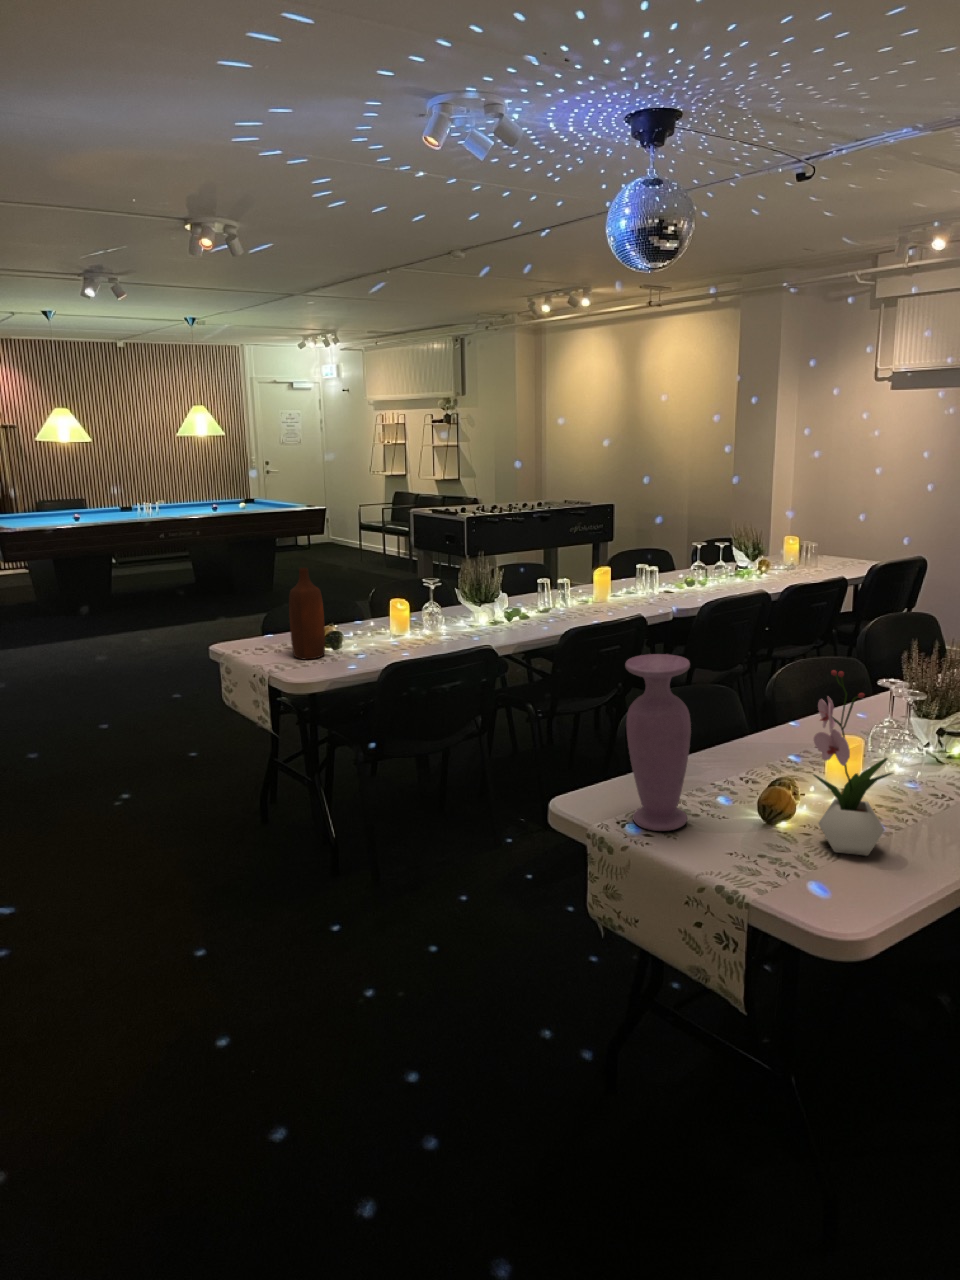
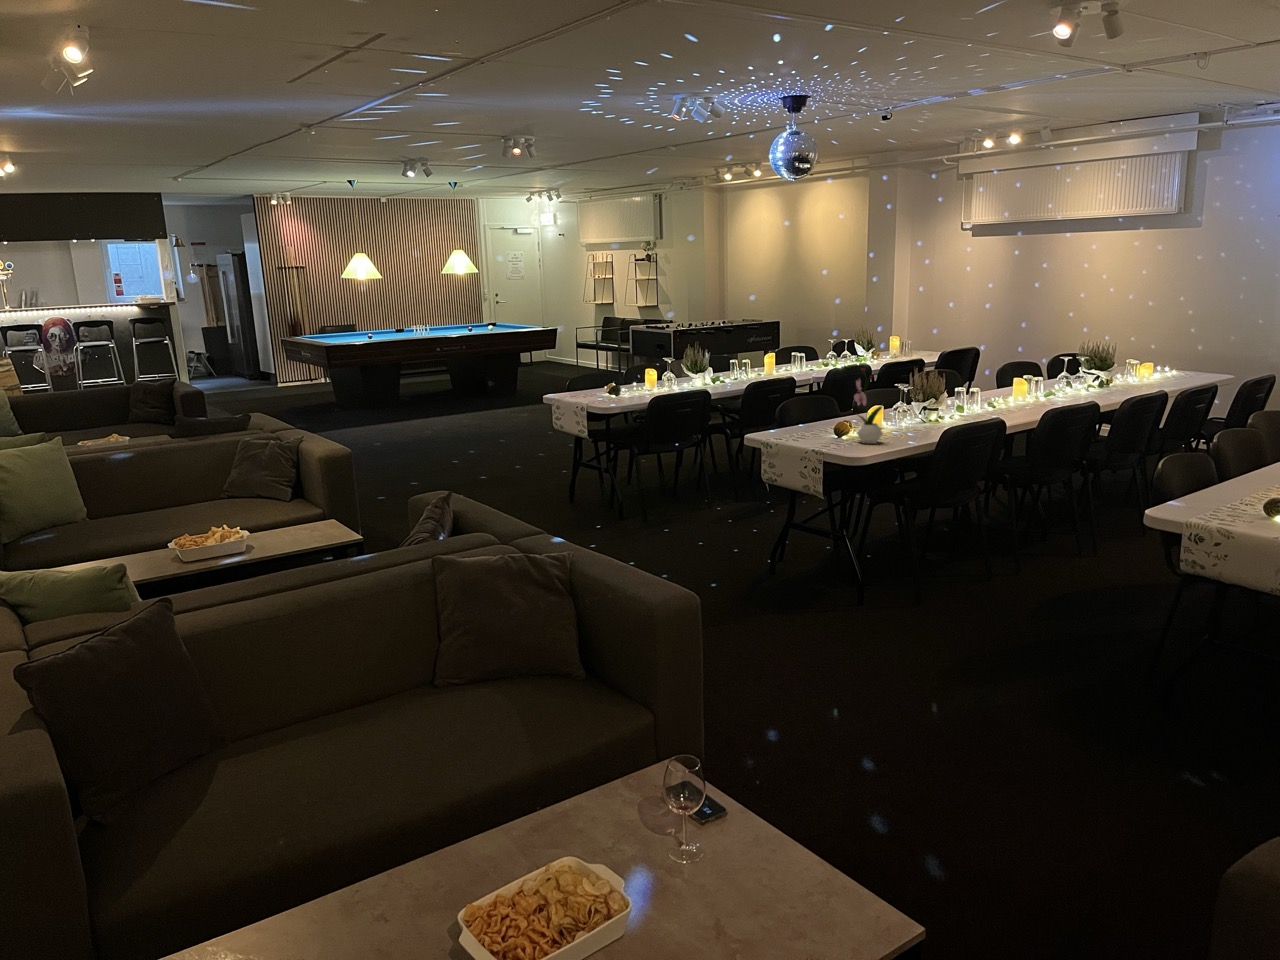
bottle: present [289,568,325,659] -> none [593,347,613,399]
vase: present [625,654,691,831] -> none [777,366,804,440]

